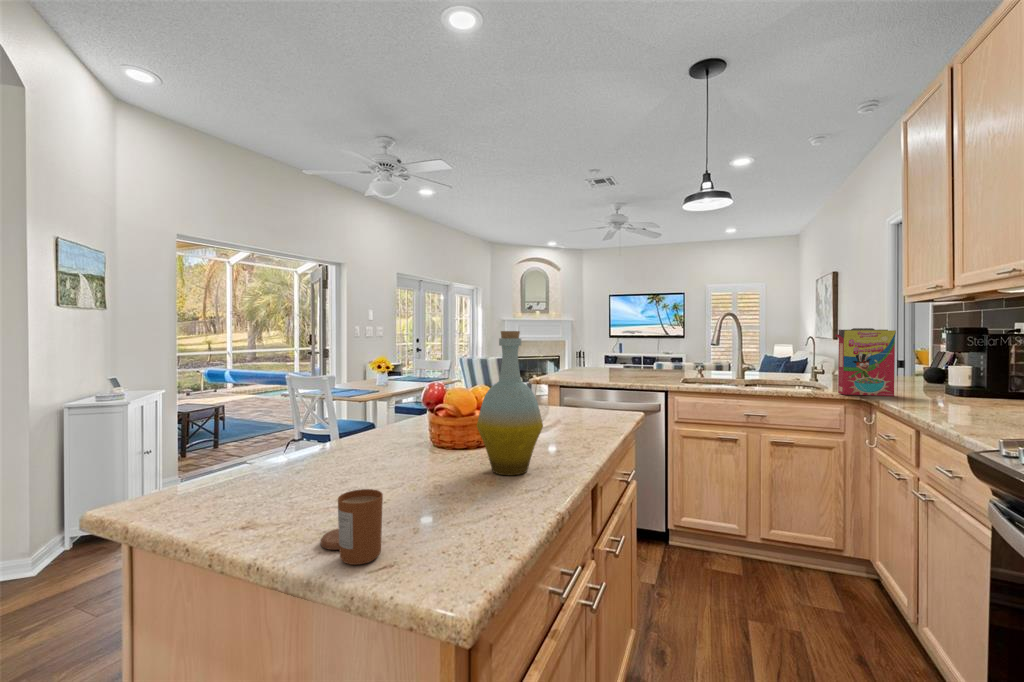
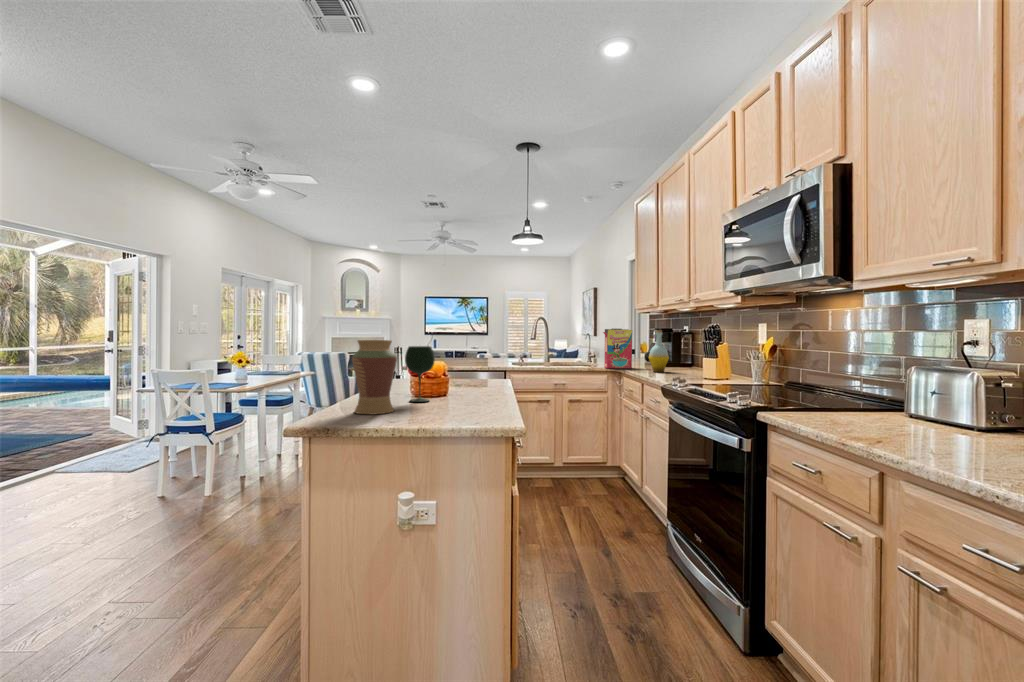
bottle: present [477,331,543,475] -> present [649,330,669,372]
vase: none [235,357,325,503] -> present [352,340,397,414]
wine glass: none [382,366,436,469] -> present [405,346,435,402]
candle: present [320,489,383,565] -> none [437,393,472,420]

